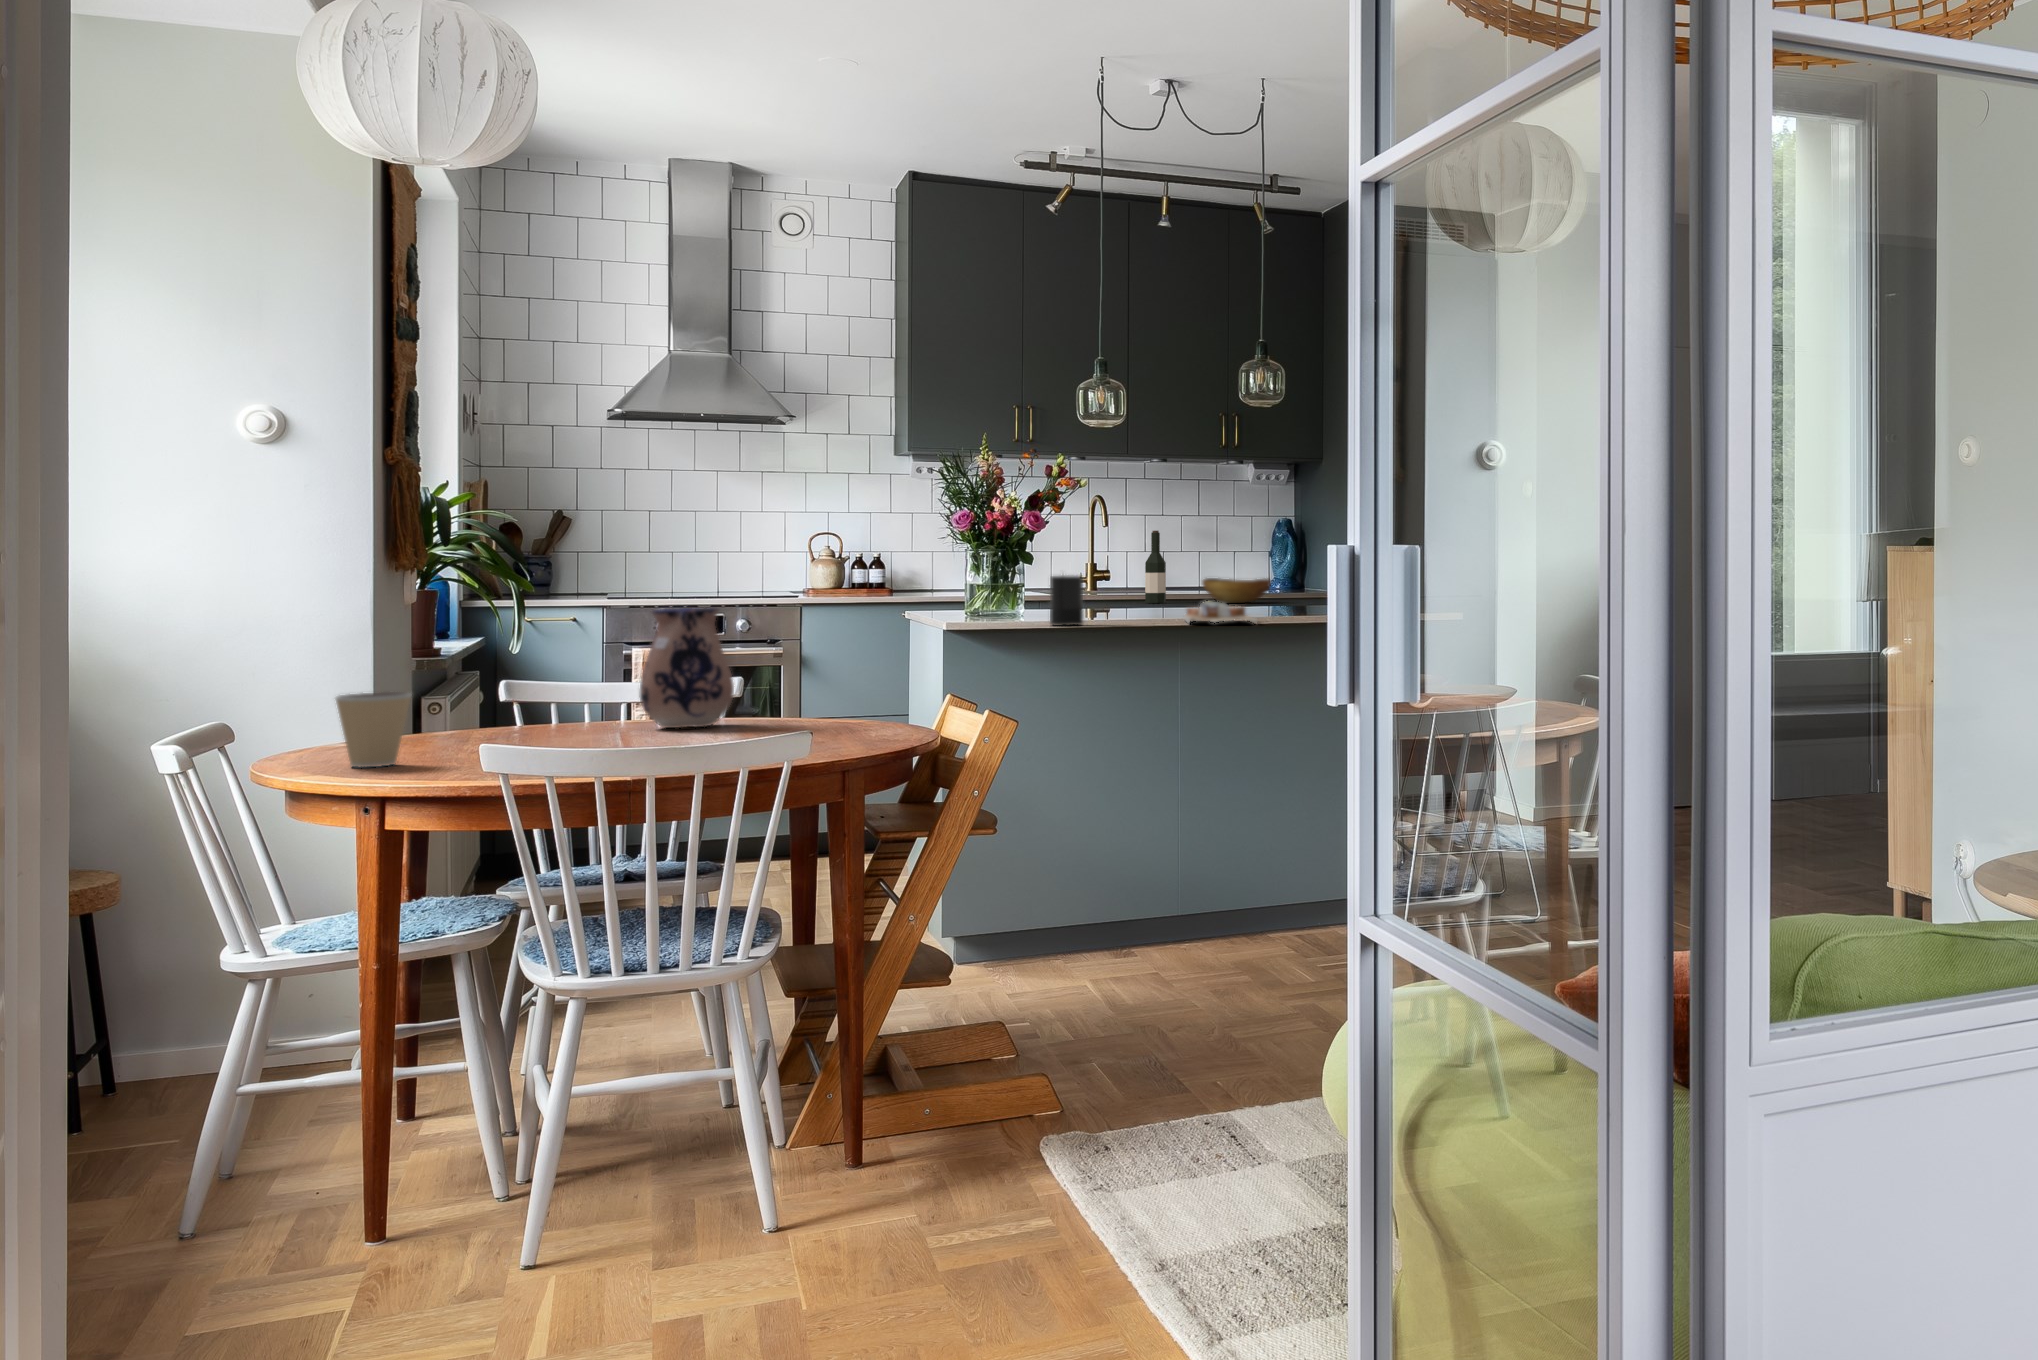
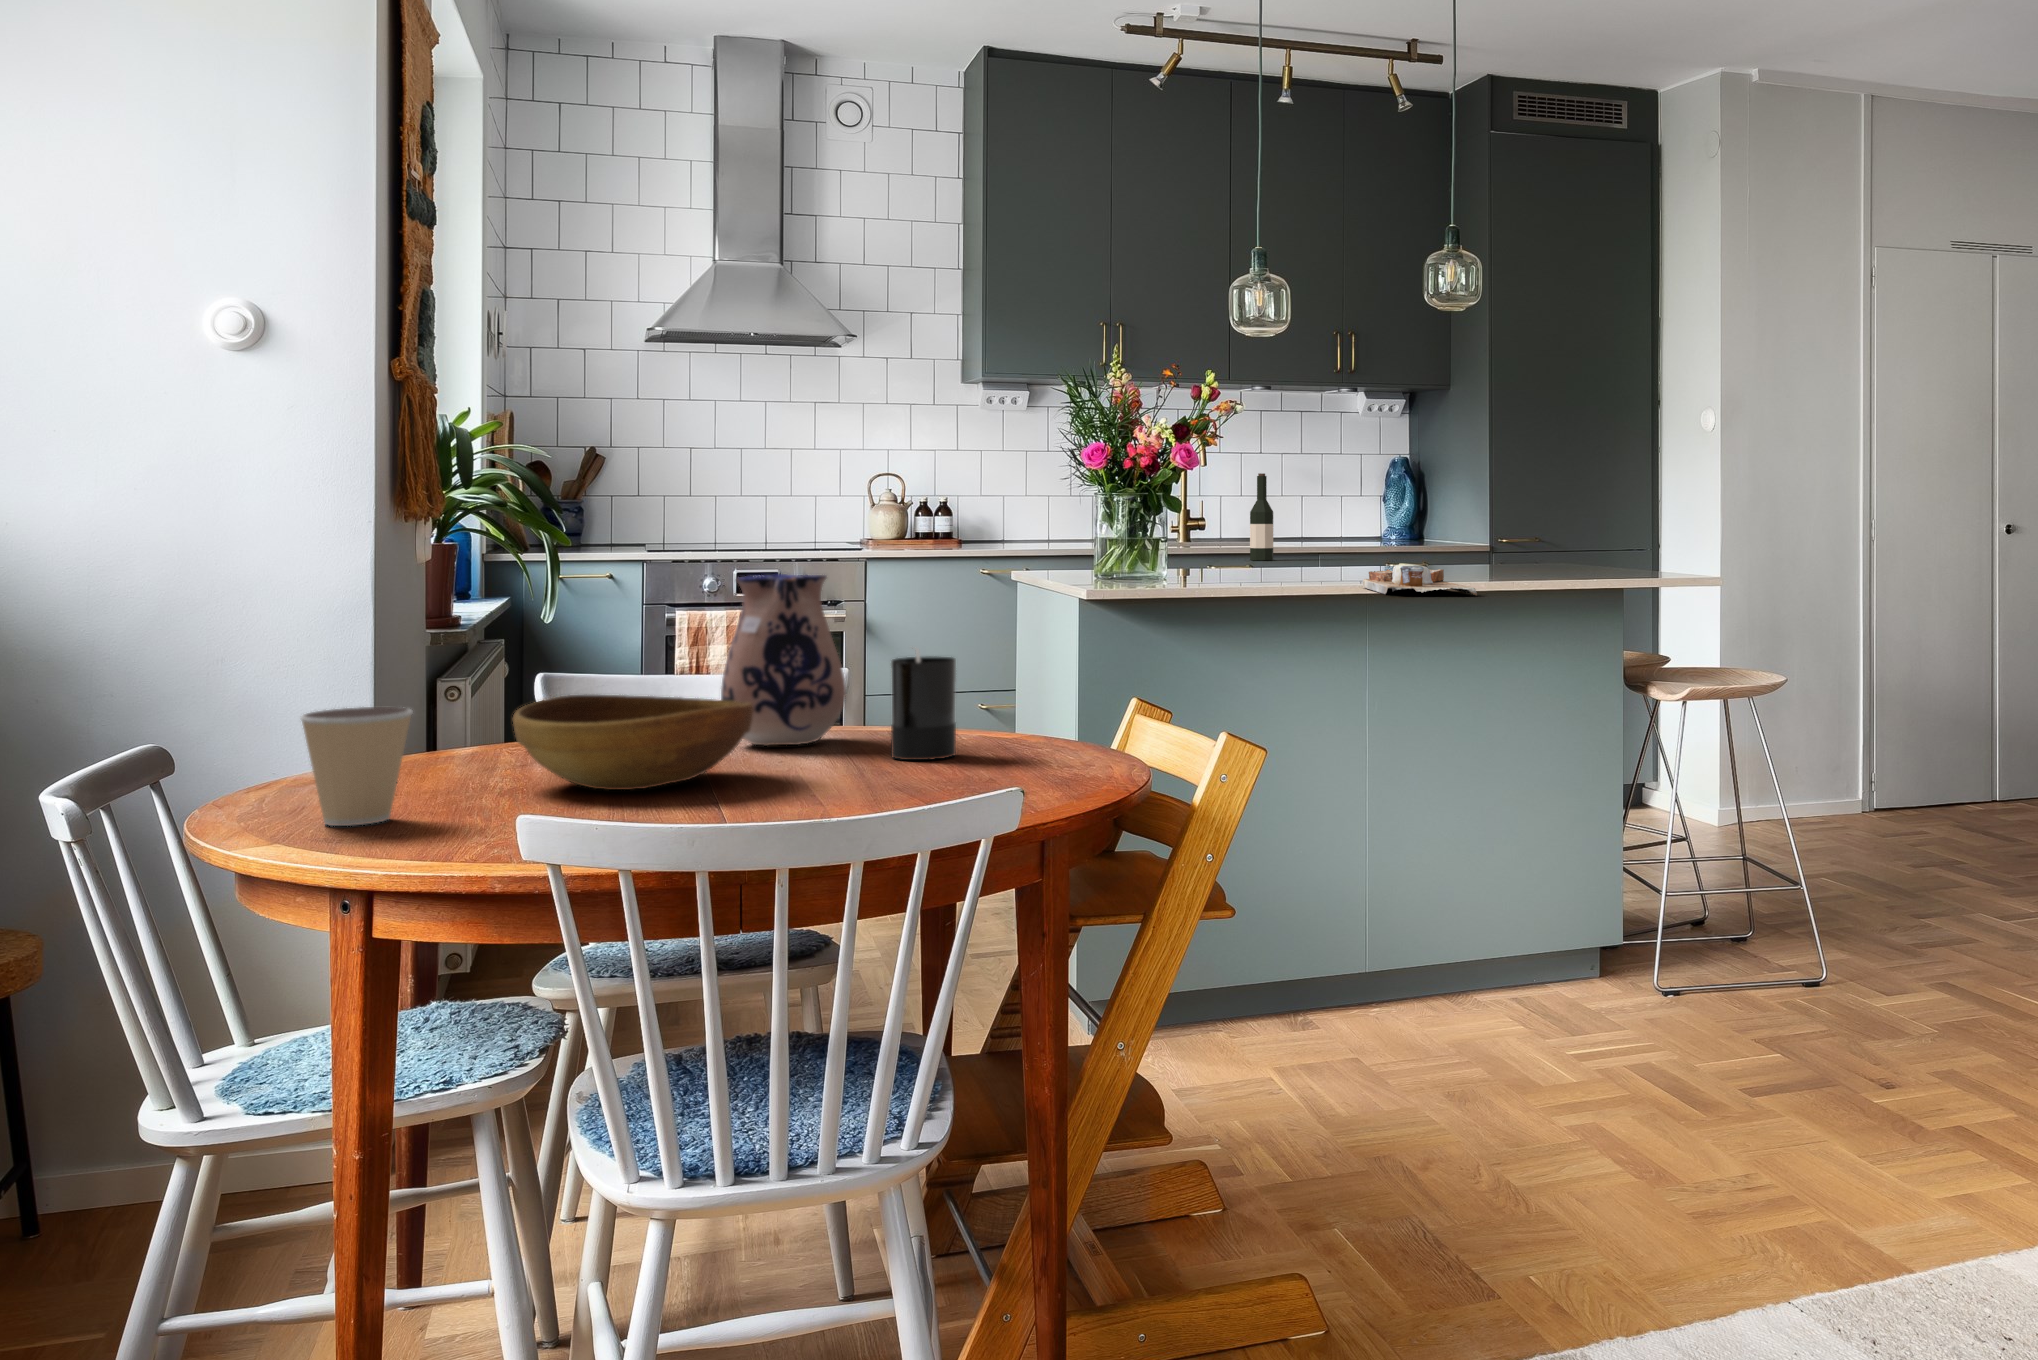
candle: present [1050,575,1083,626] -> present [891,648,956,760]
bowl: present [1203,578,1271,603] -> present [513,695,754,790]

